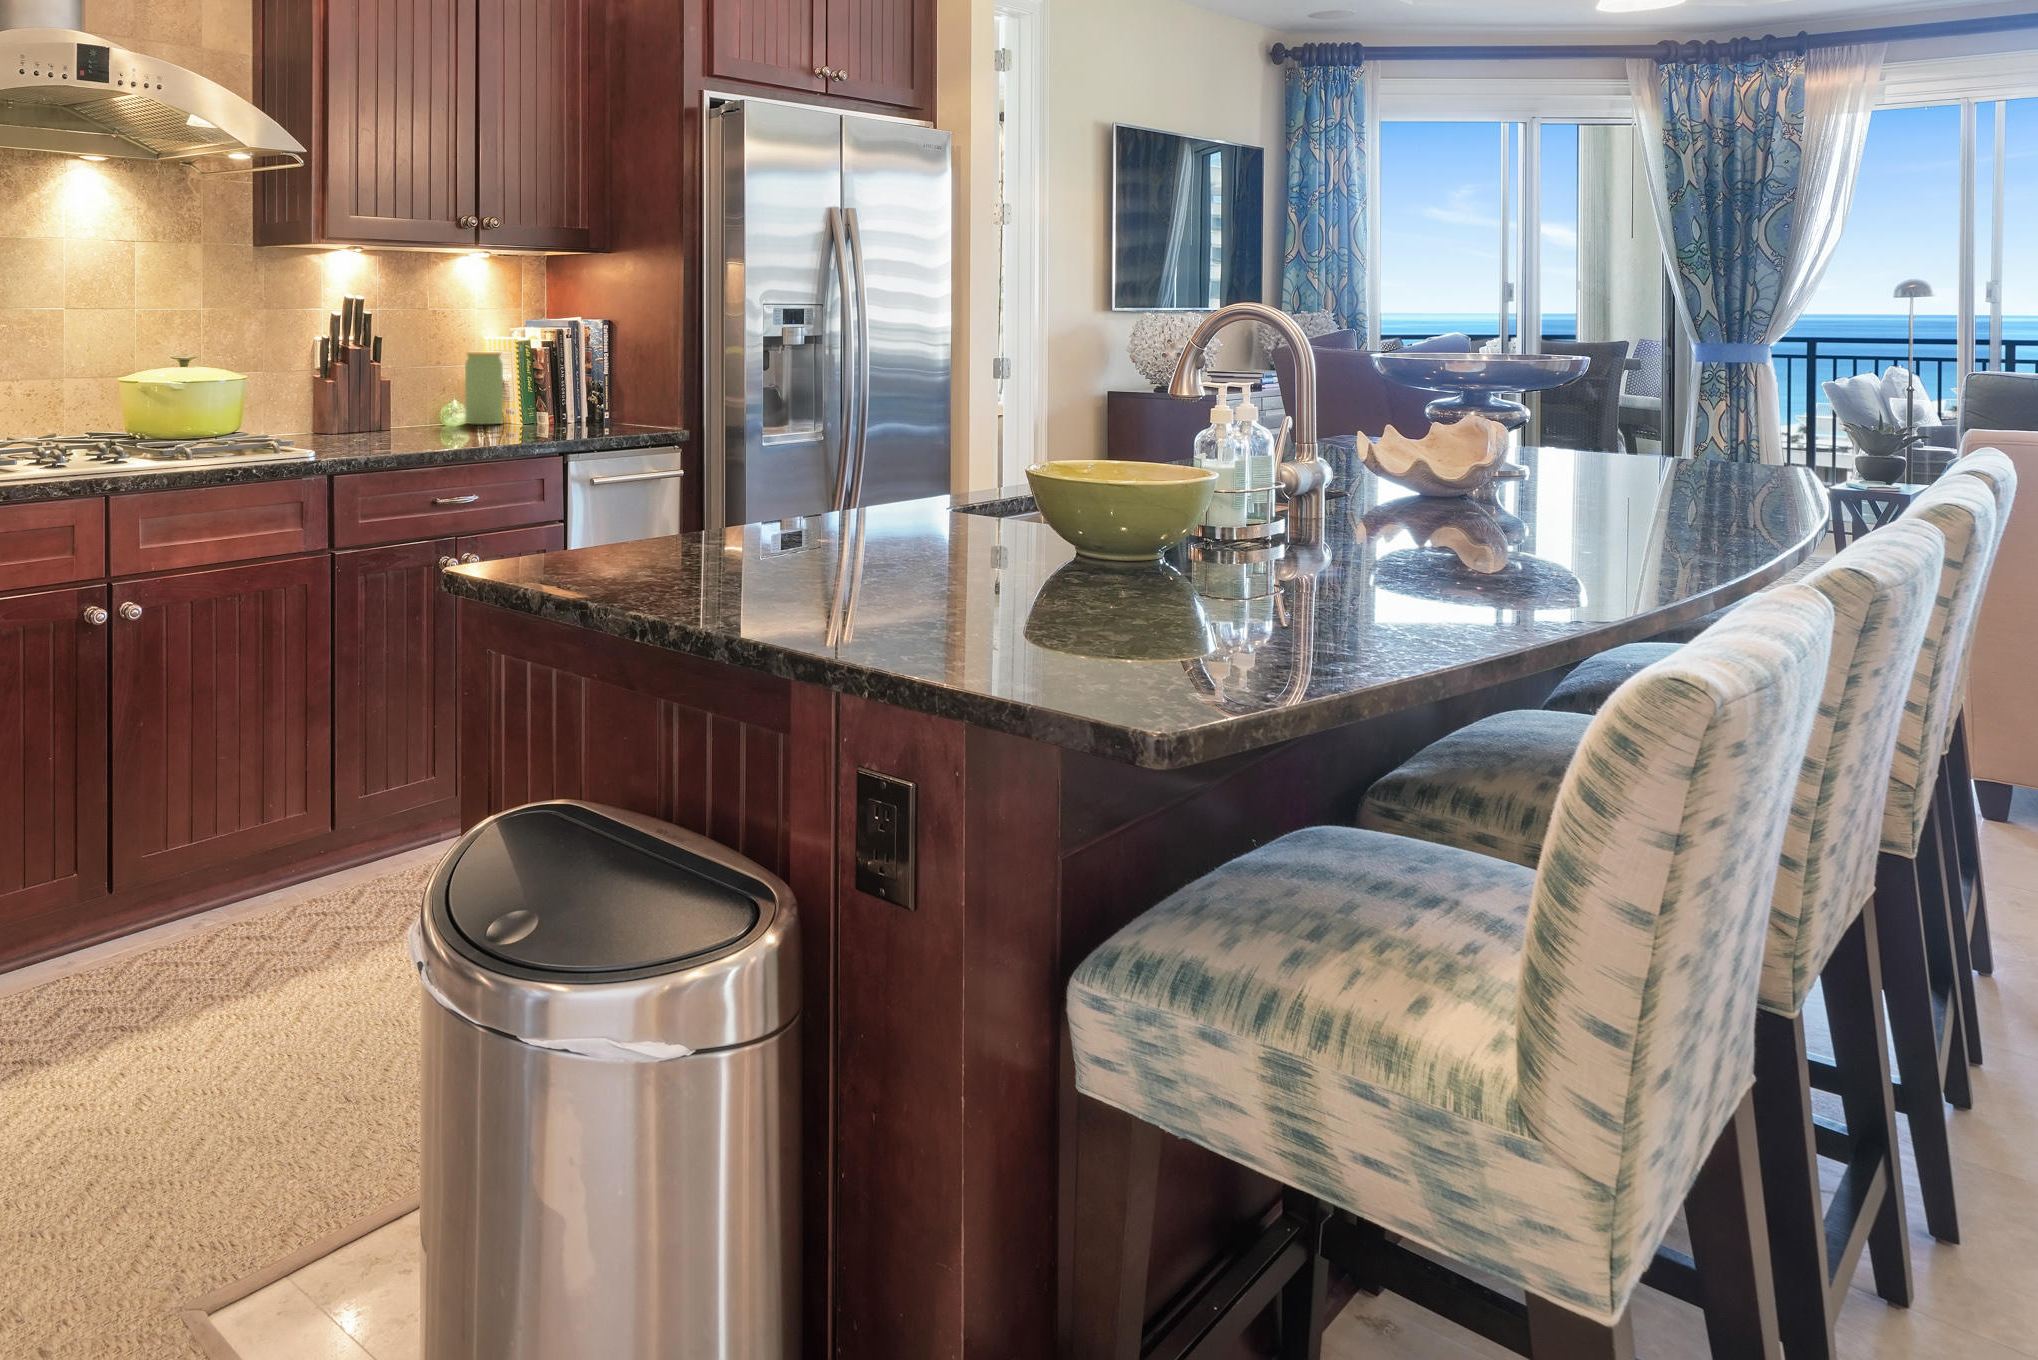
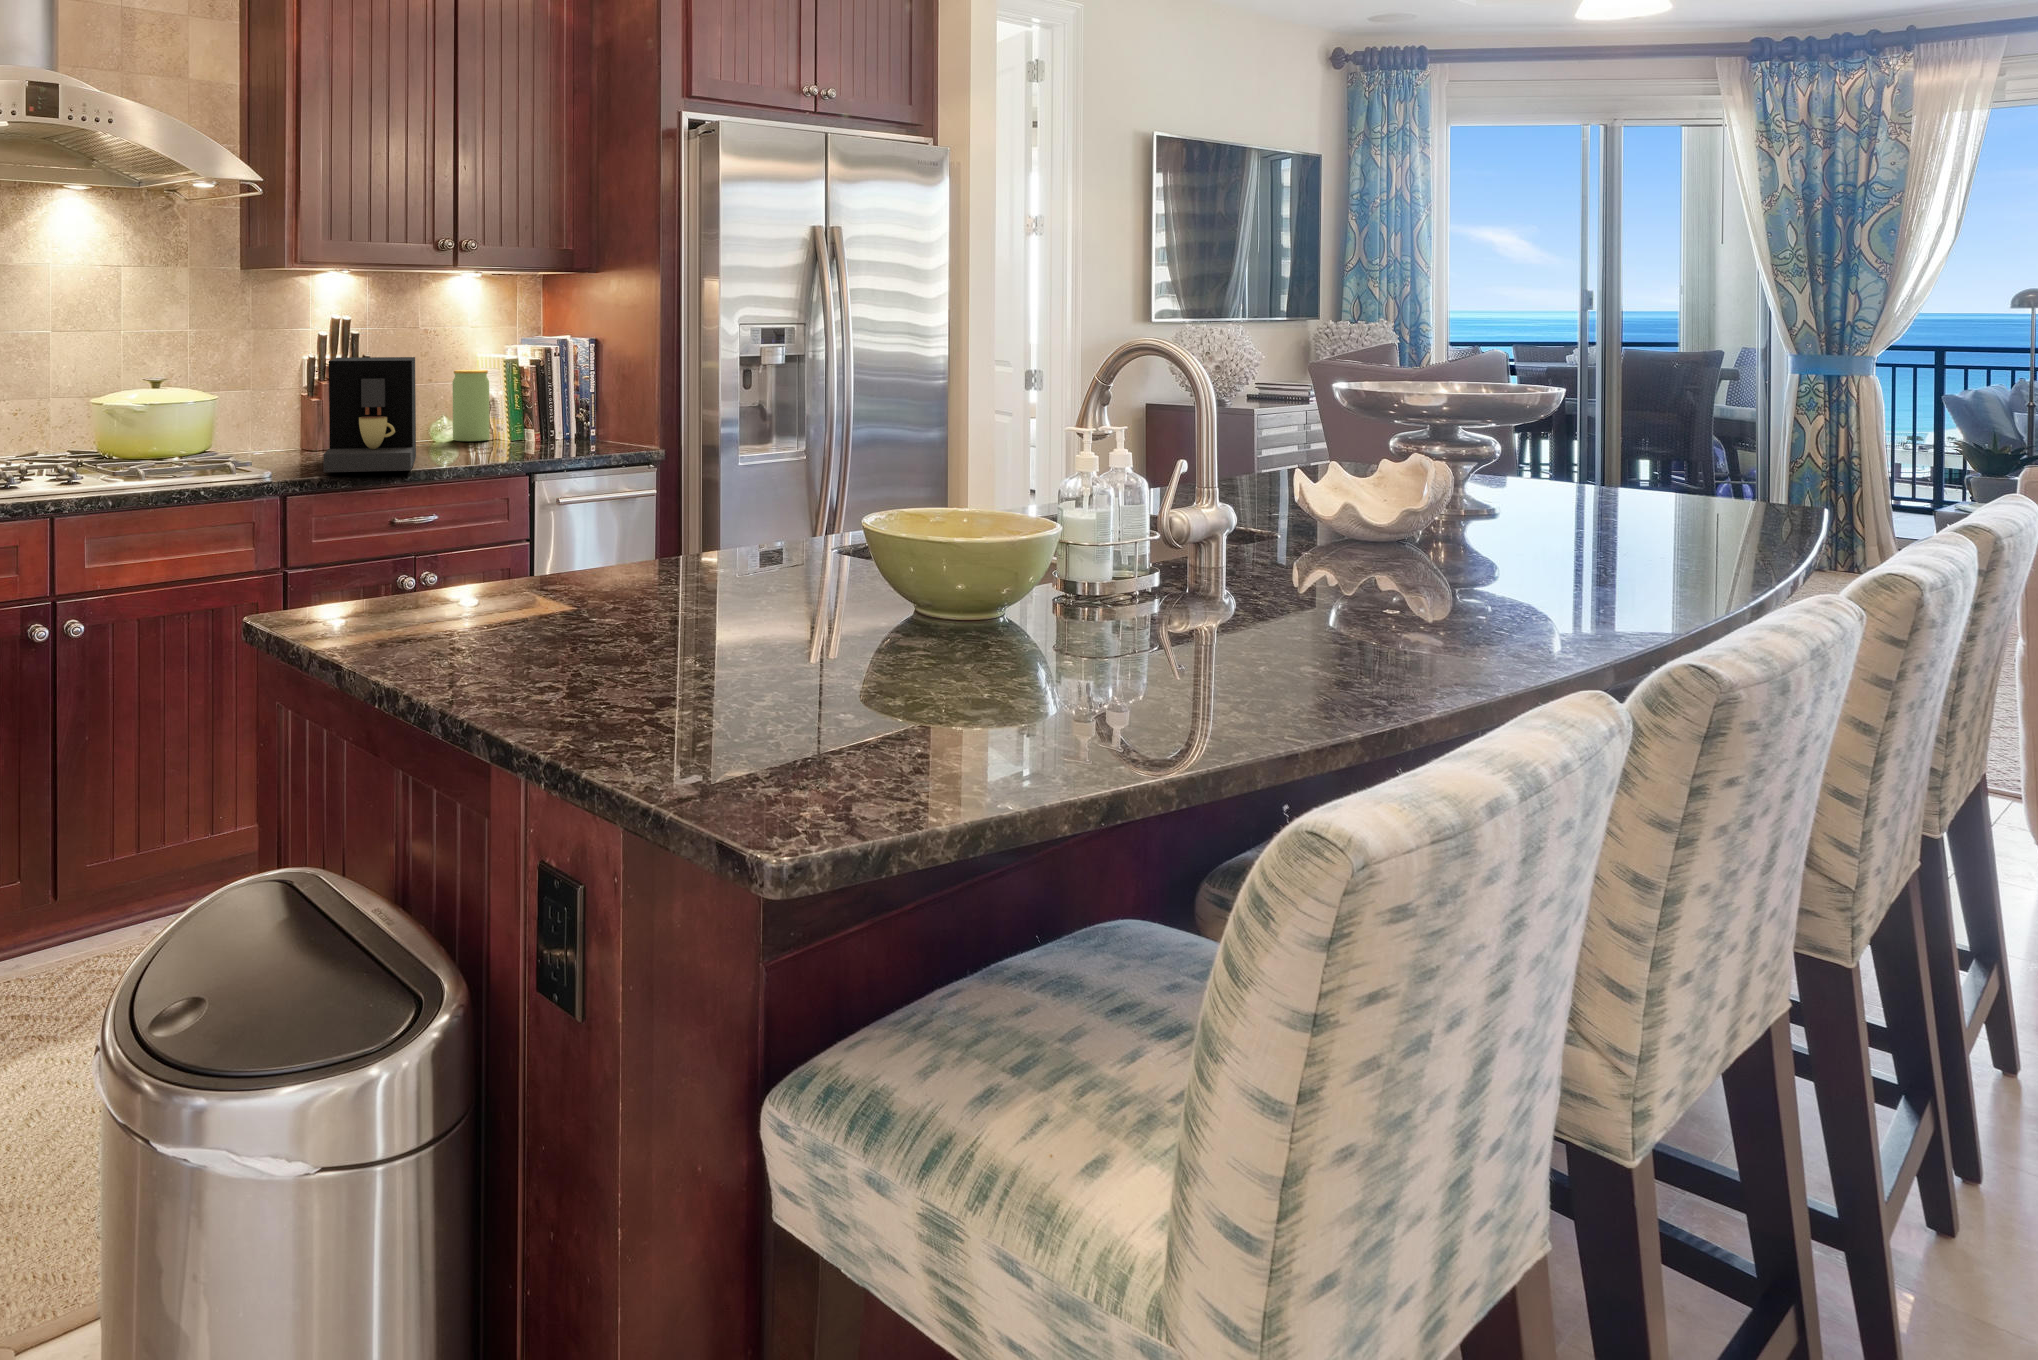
coffee maker: none [363,336,457,451] -> present [323,357,416,472]

